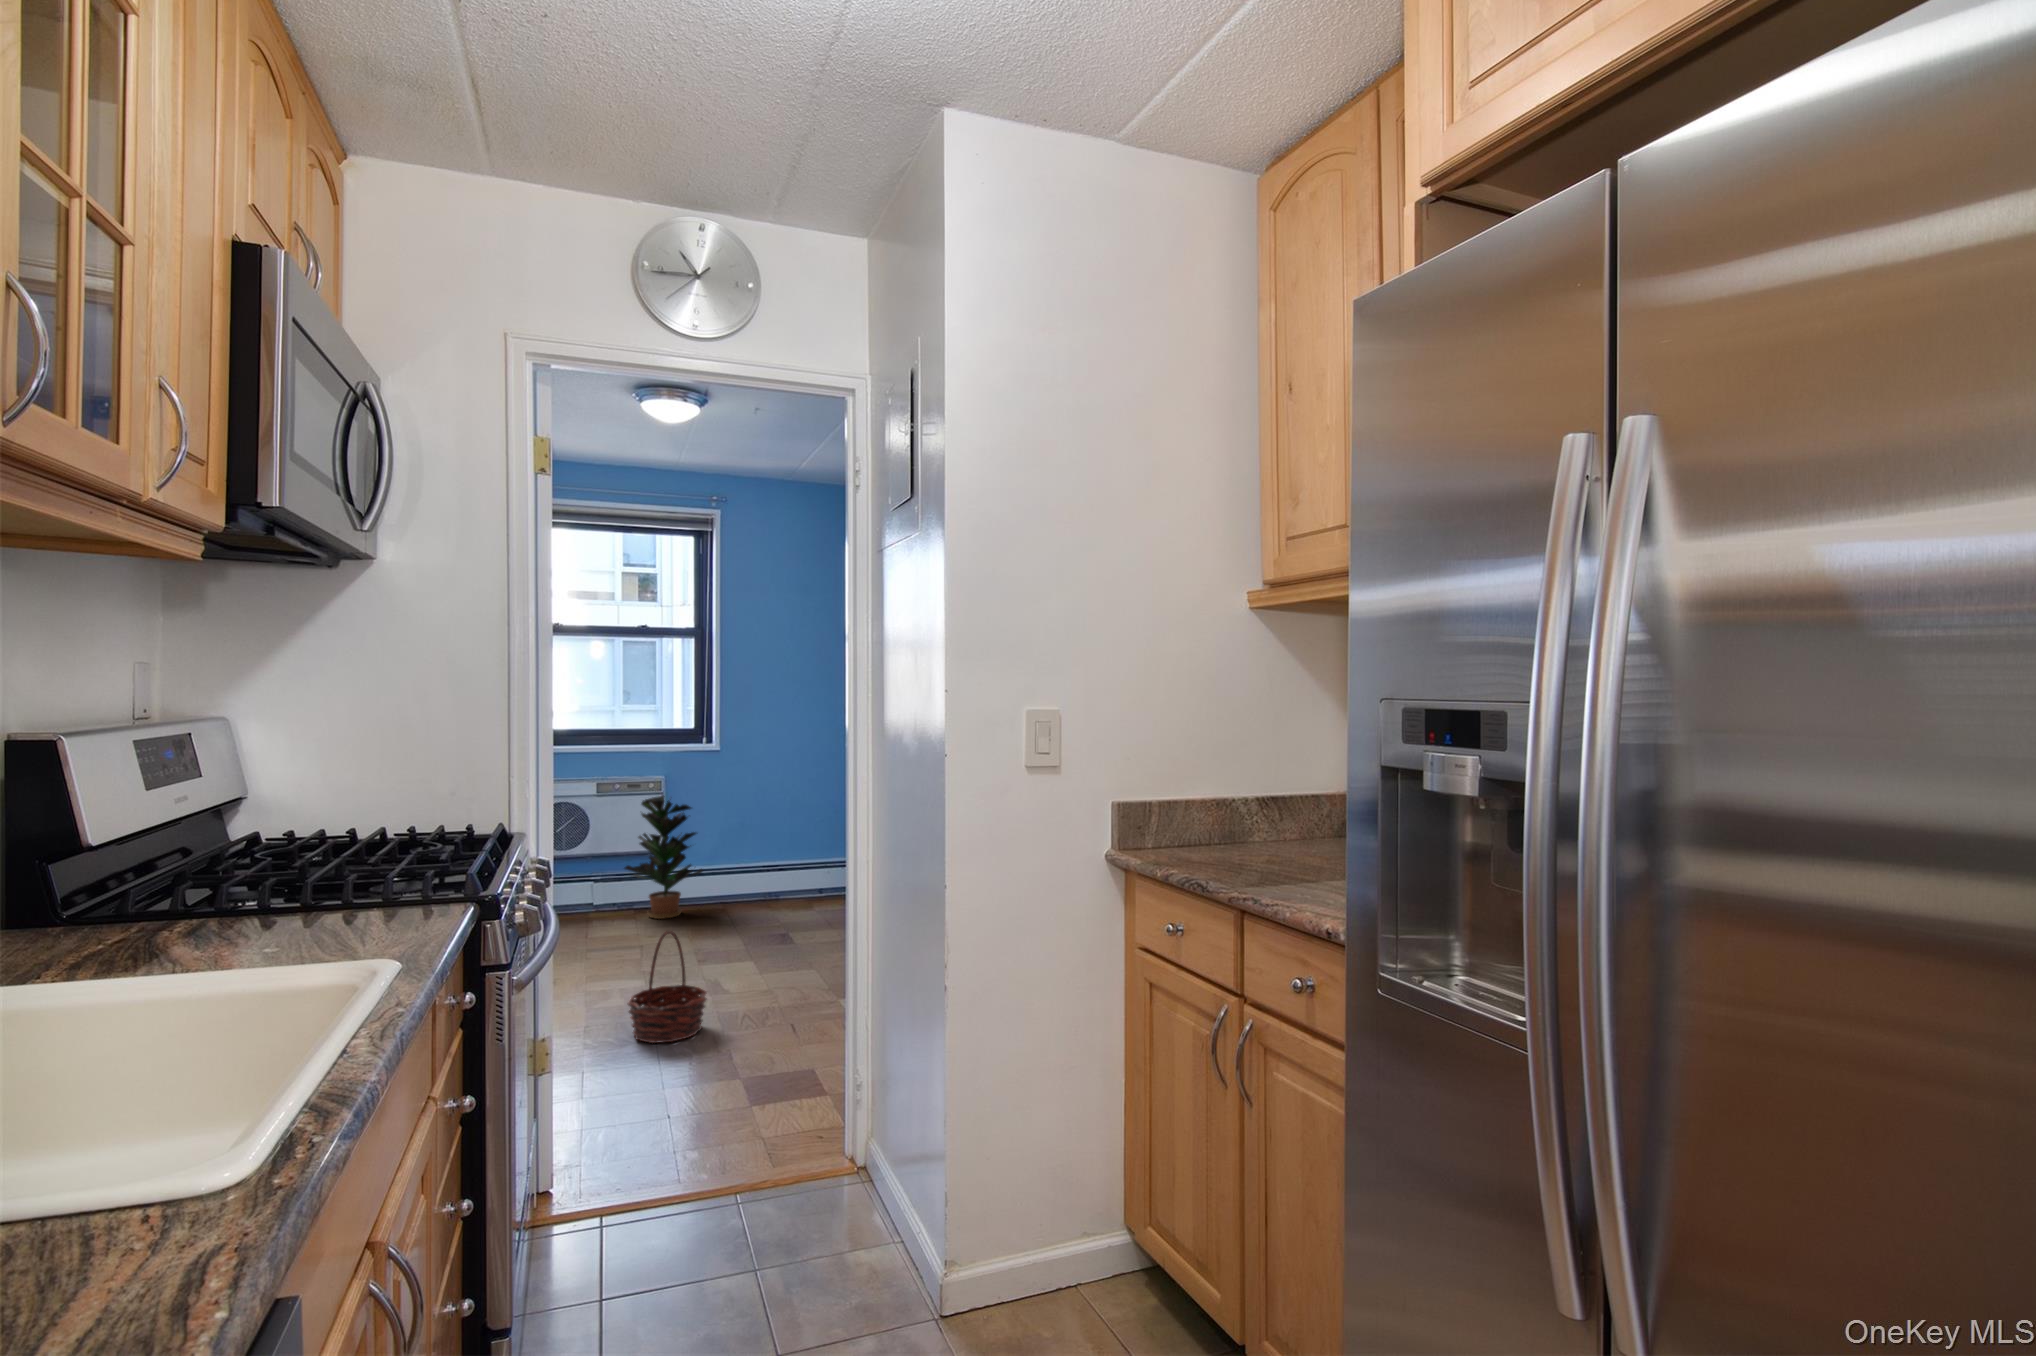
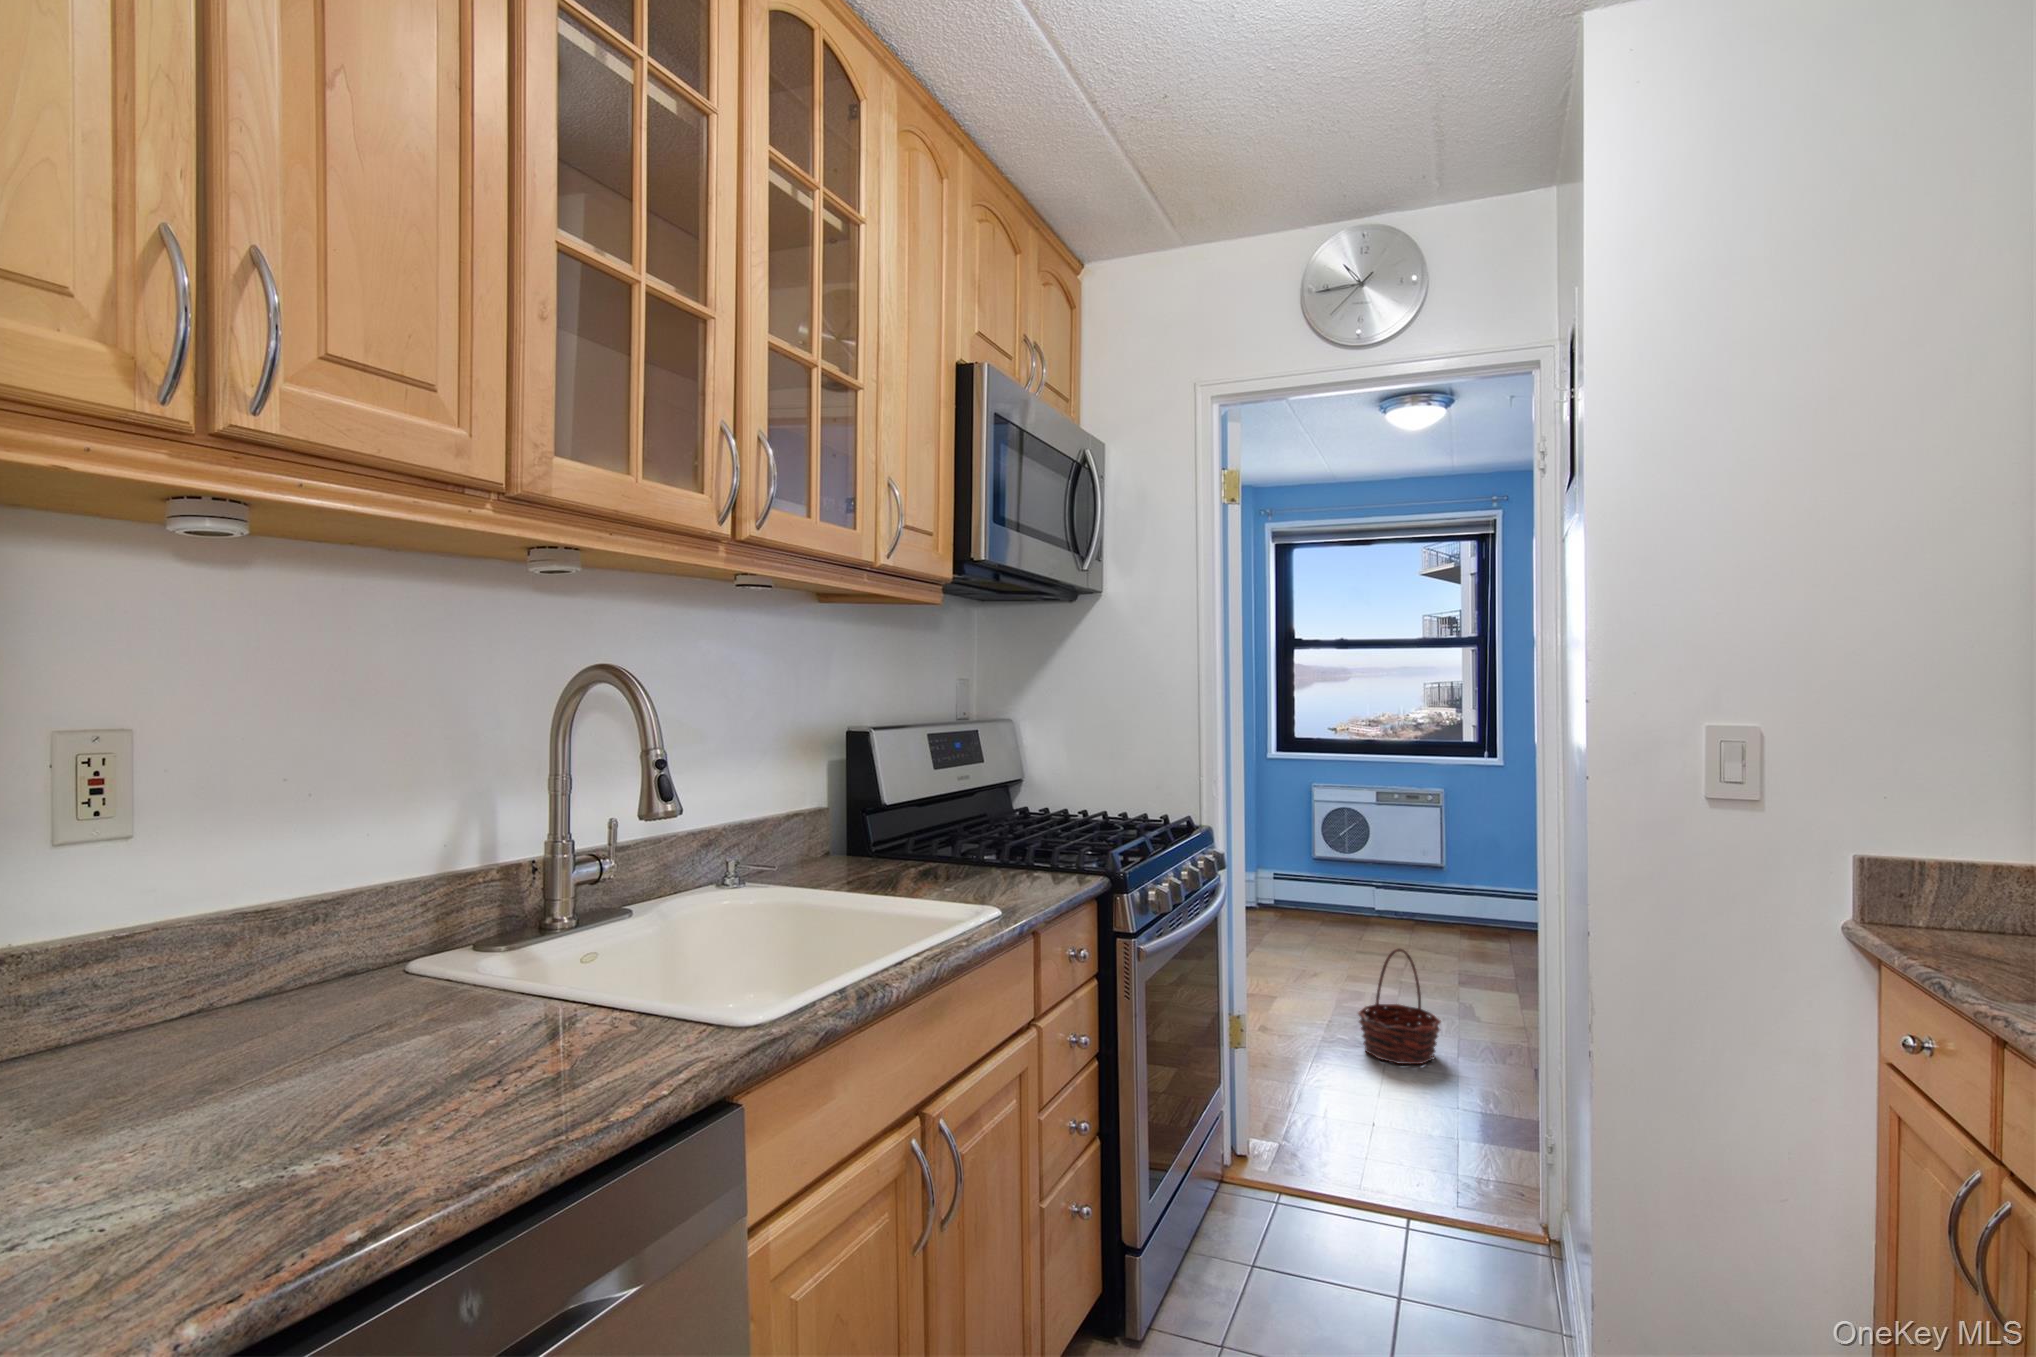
potted plant: present [624,796,703,919] -> none [1397,810,1482,937]

